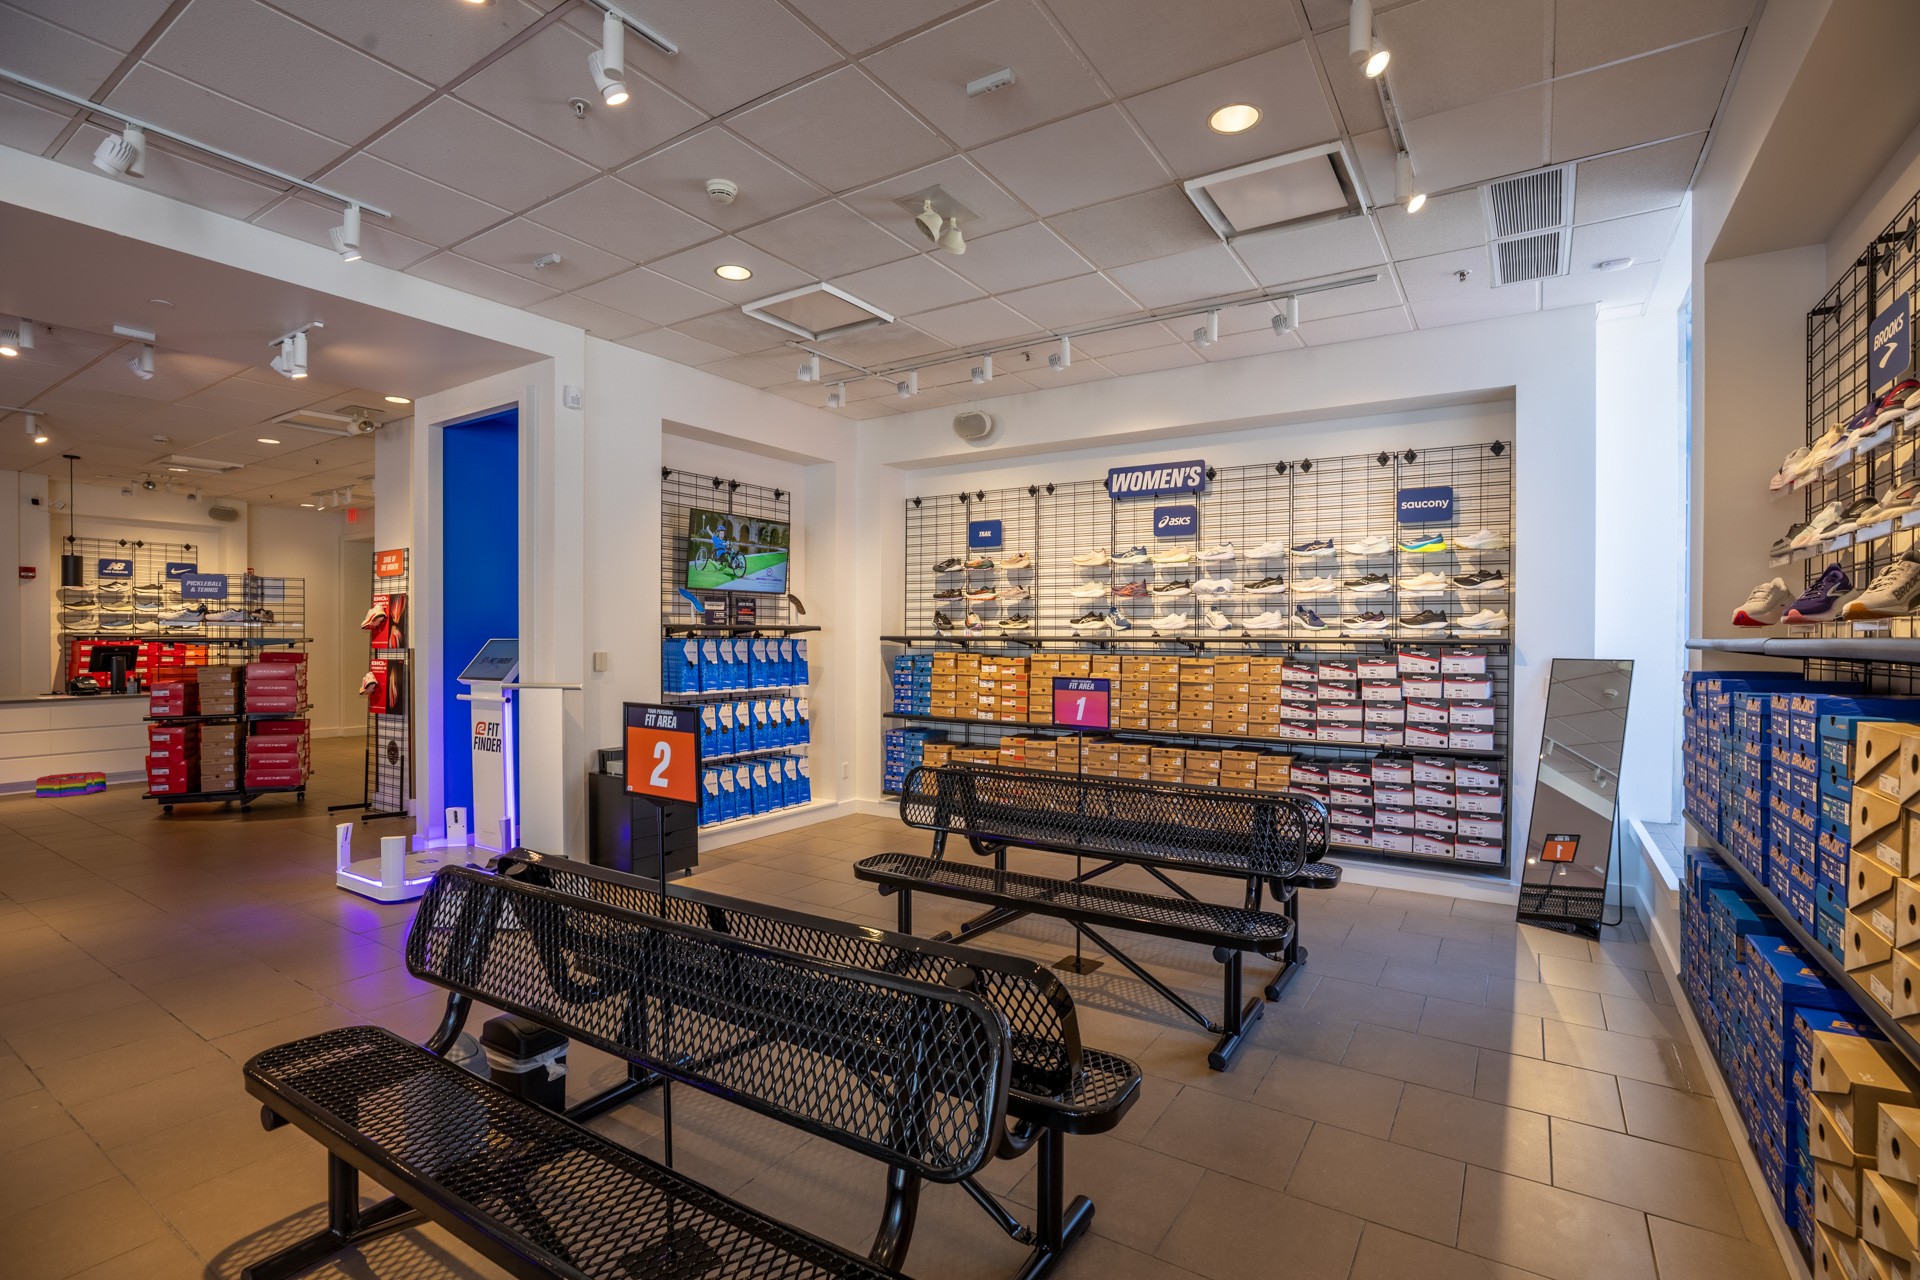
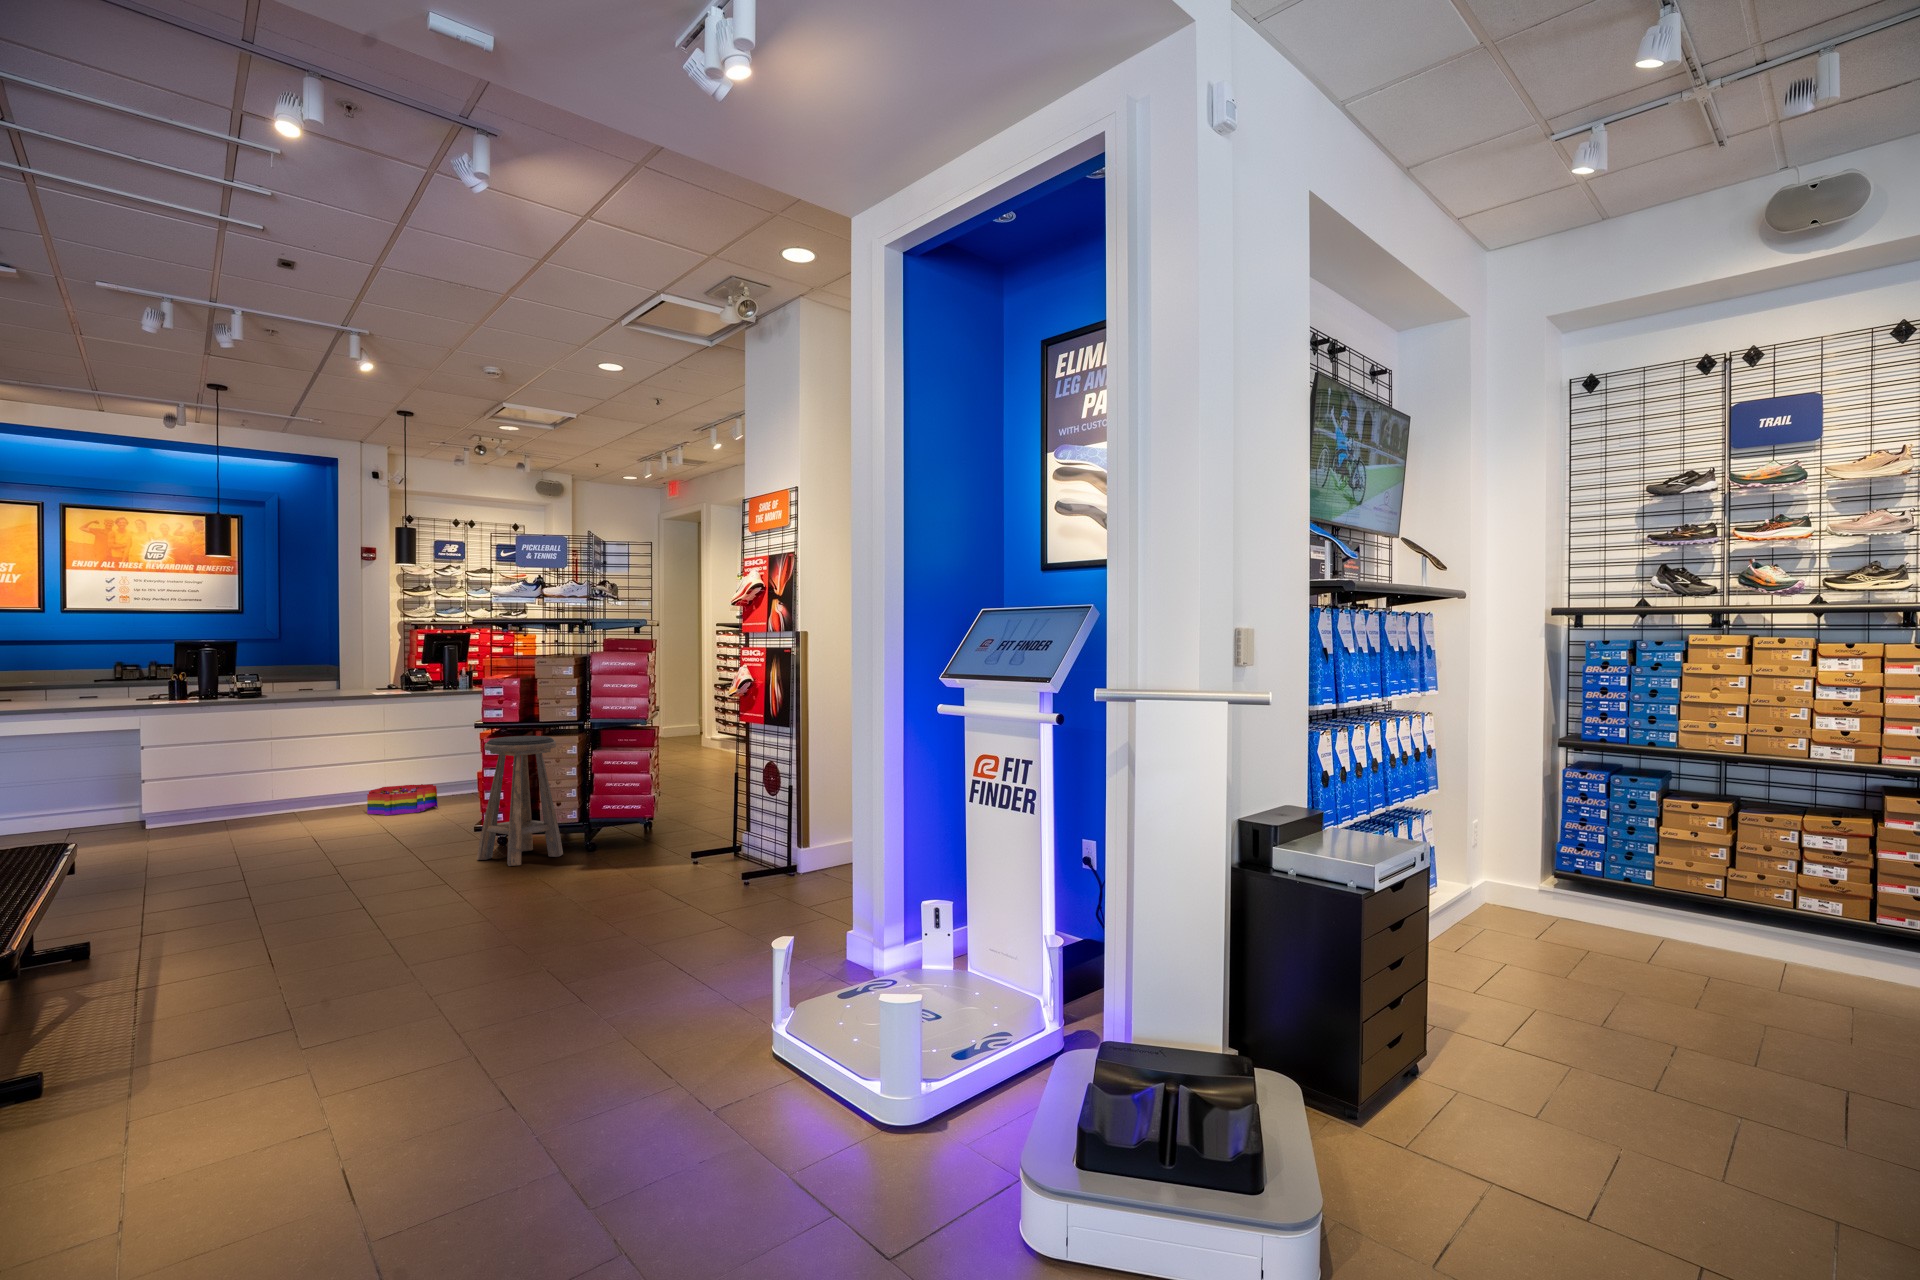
stool: none [148,726,225,822] -> present [477,736,563,866]

